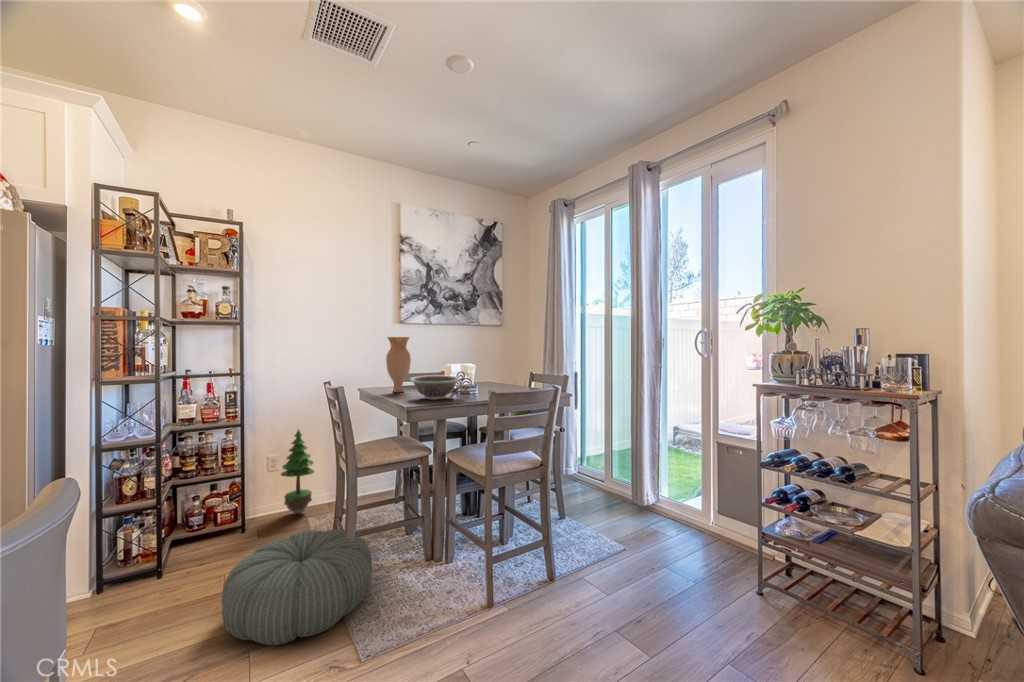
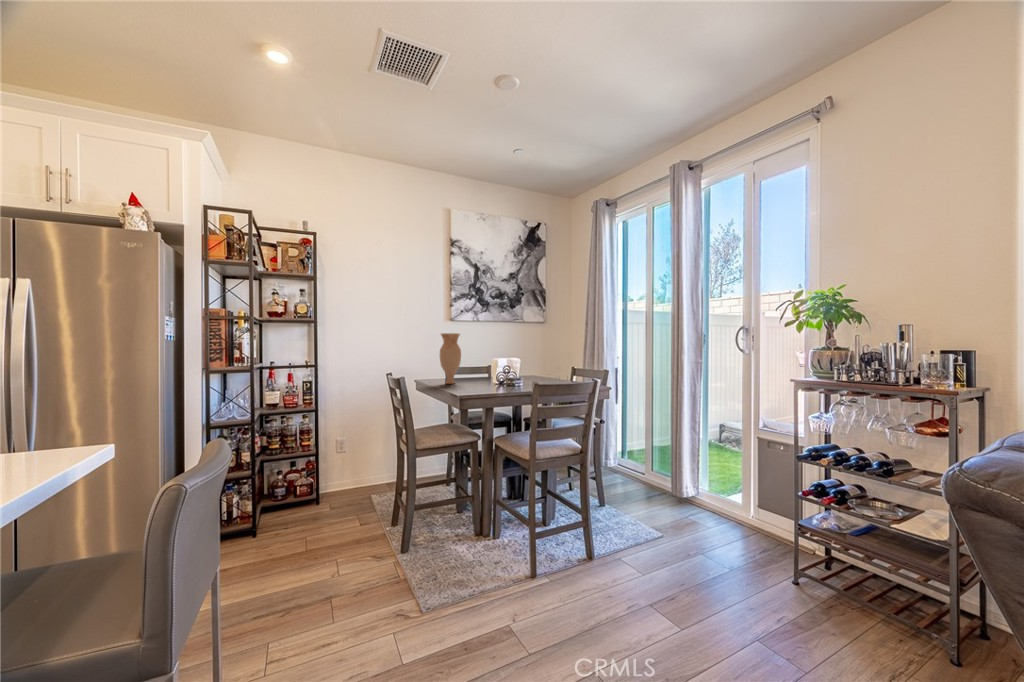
decorative bowl: present [410,375,461,400] -> none [461,368,507,390]
potted tree: present [281,430,315,514] -> none [348,415,377,491]
pouf: present [222,529,372,645] -> none [308,503,429,594]

